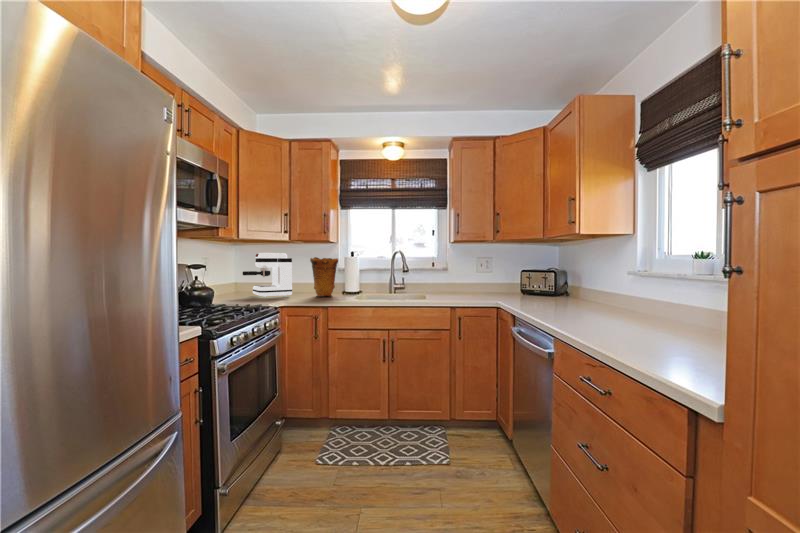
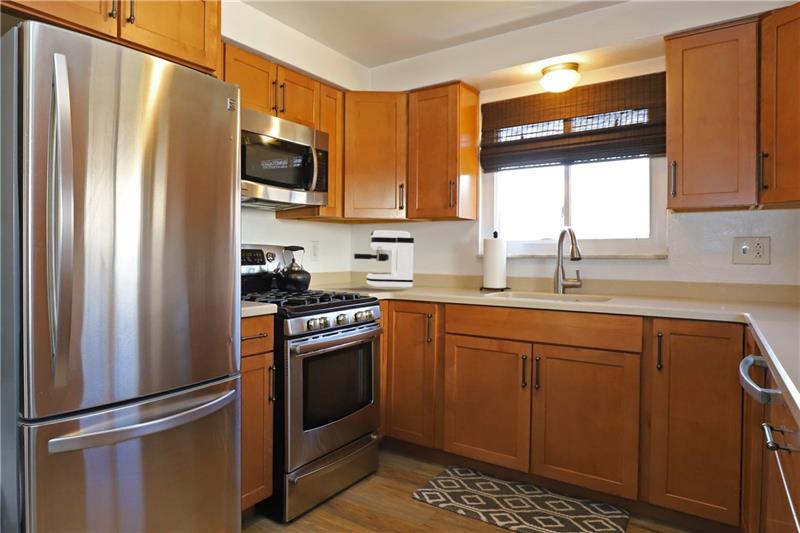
vase: present [310,257,338,297] -> none [436,237,475,292]

